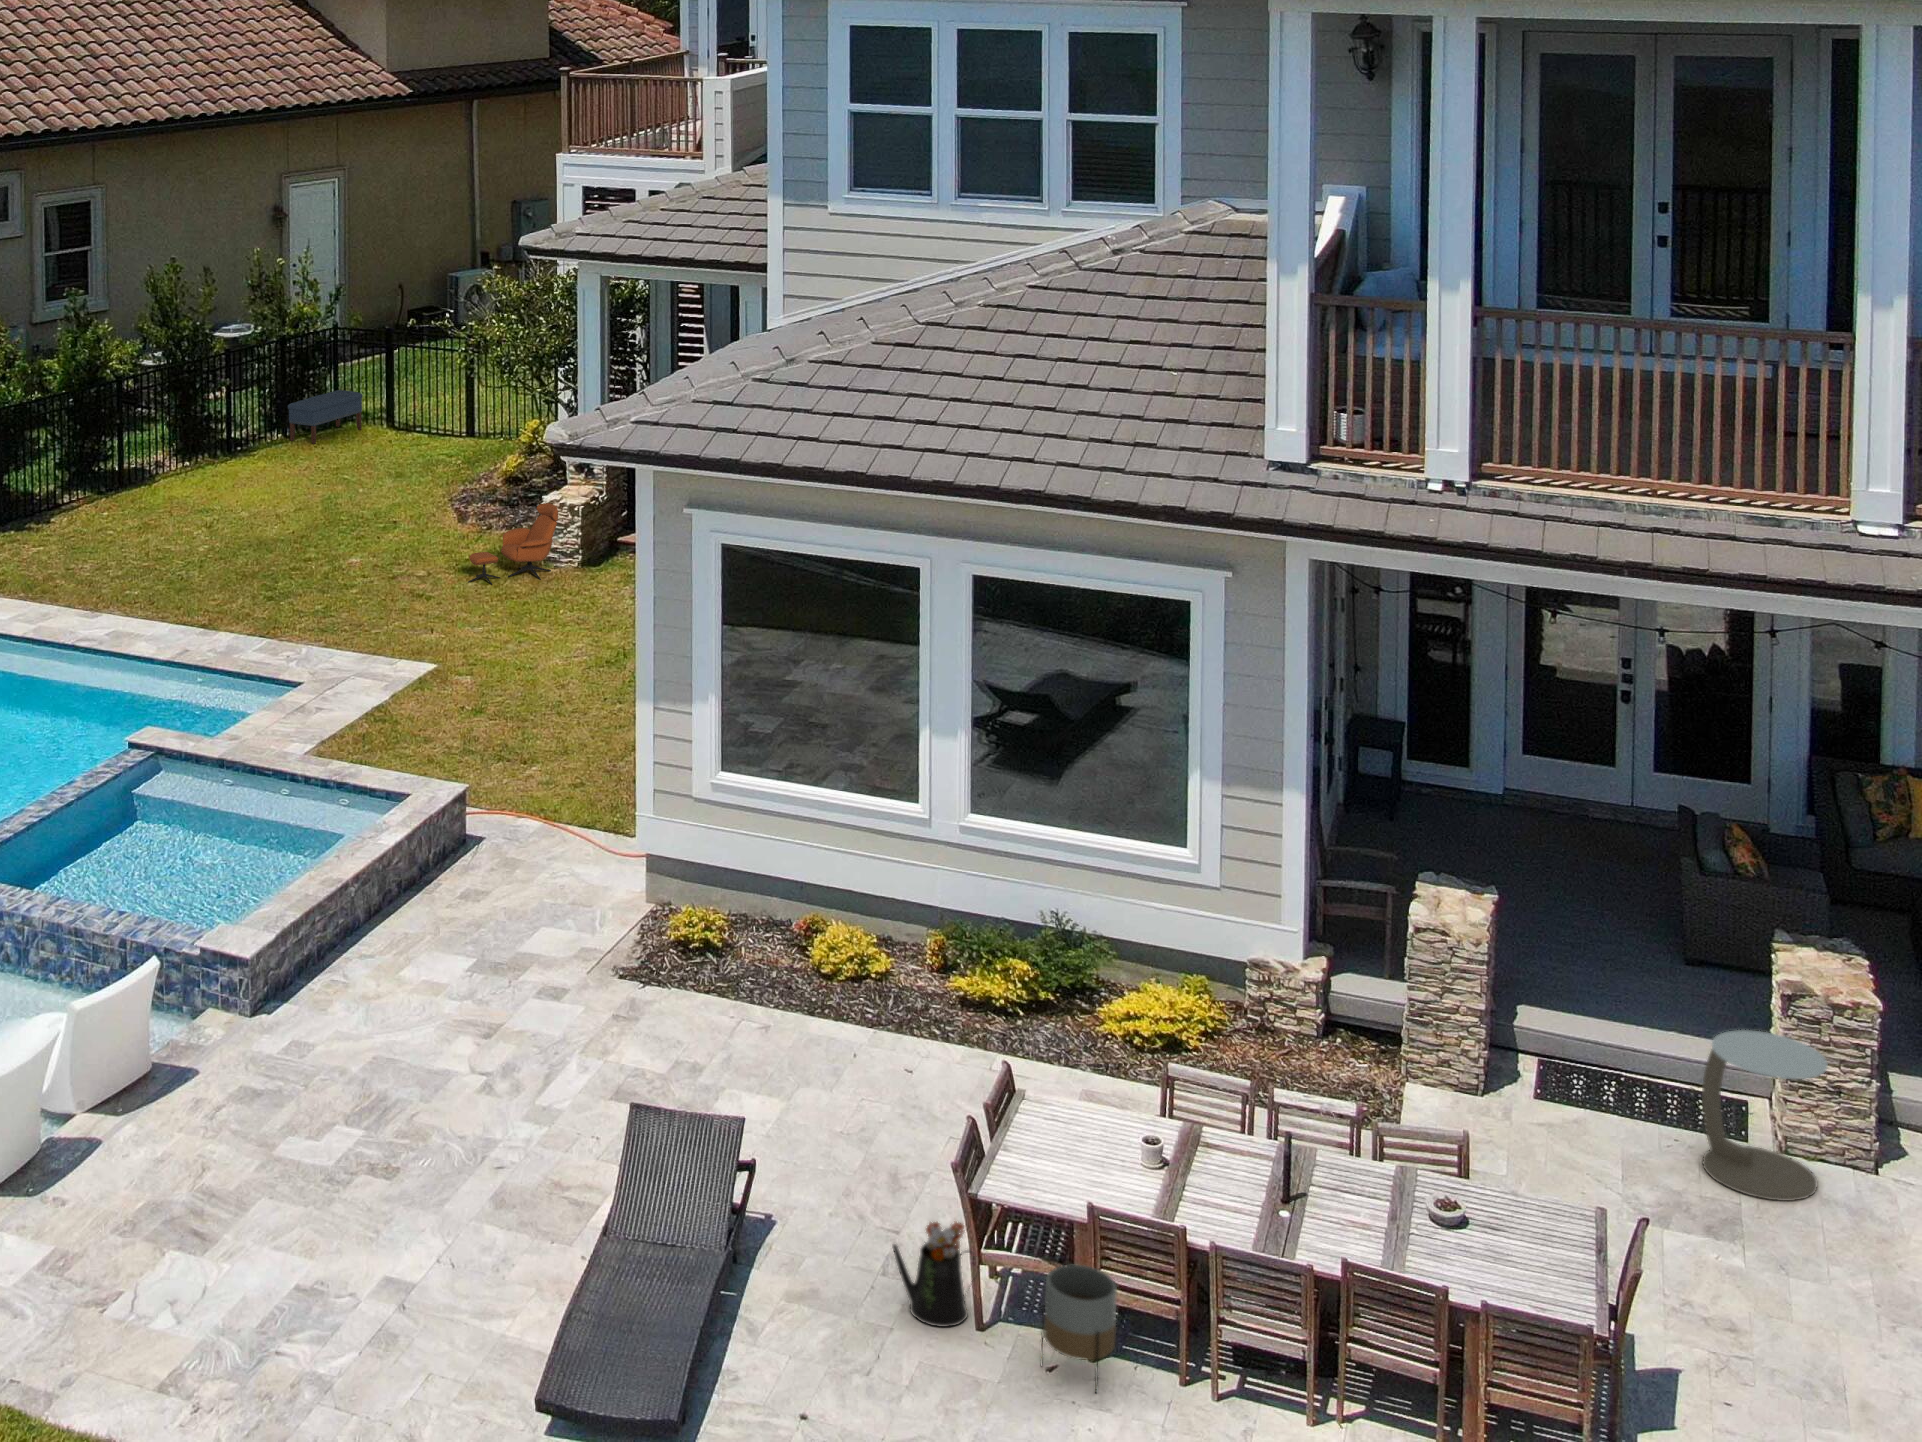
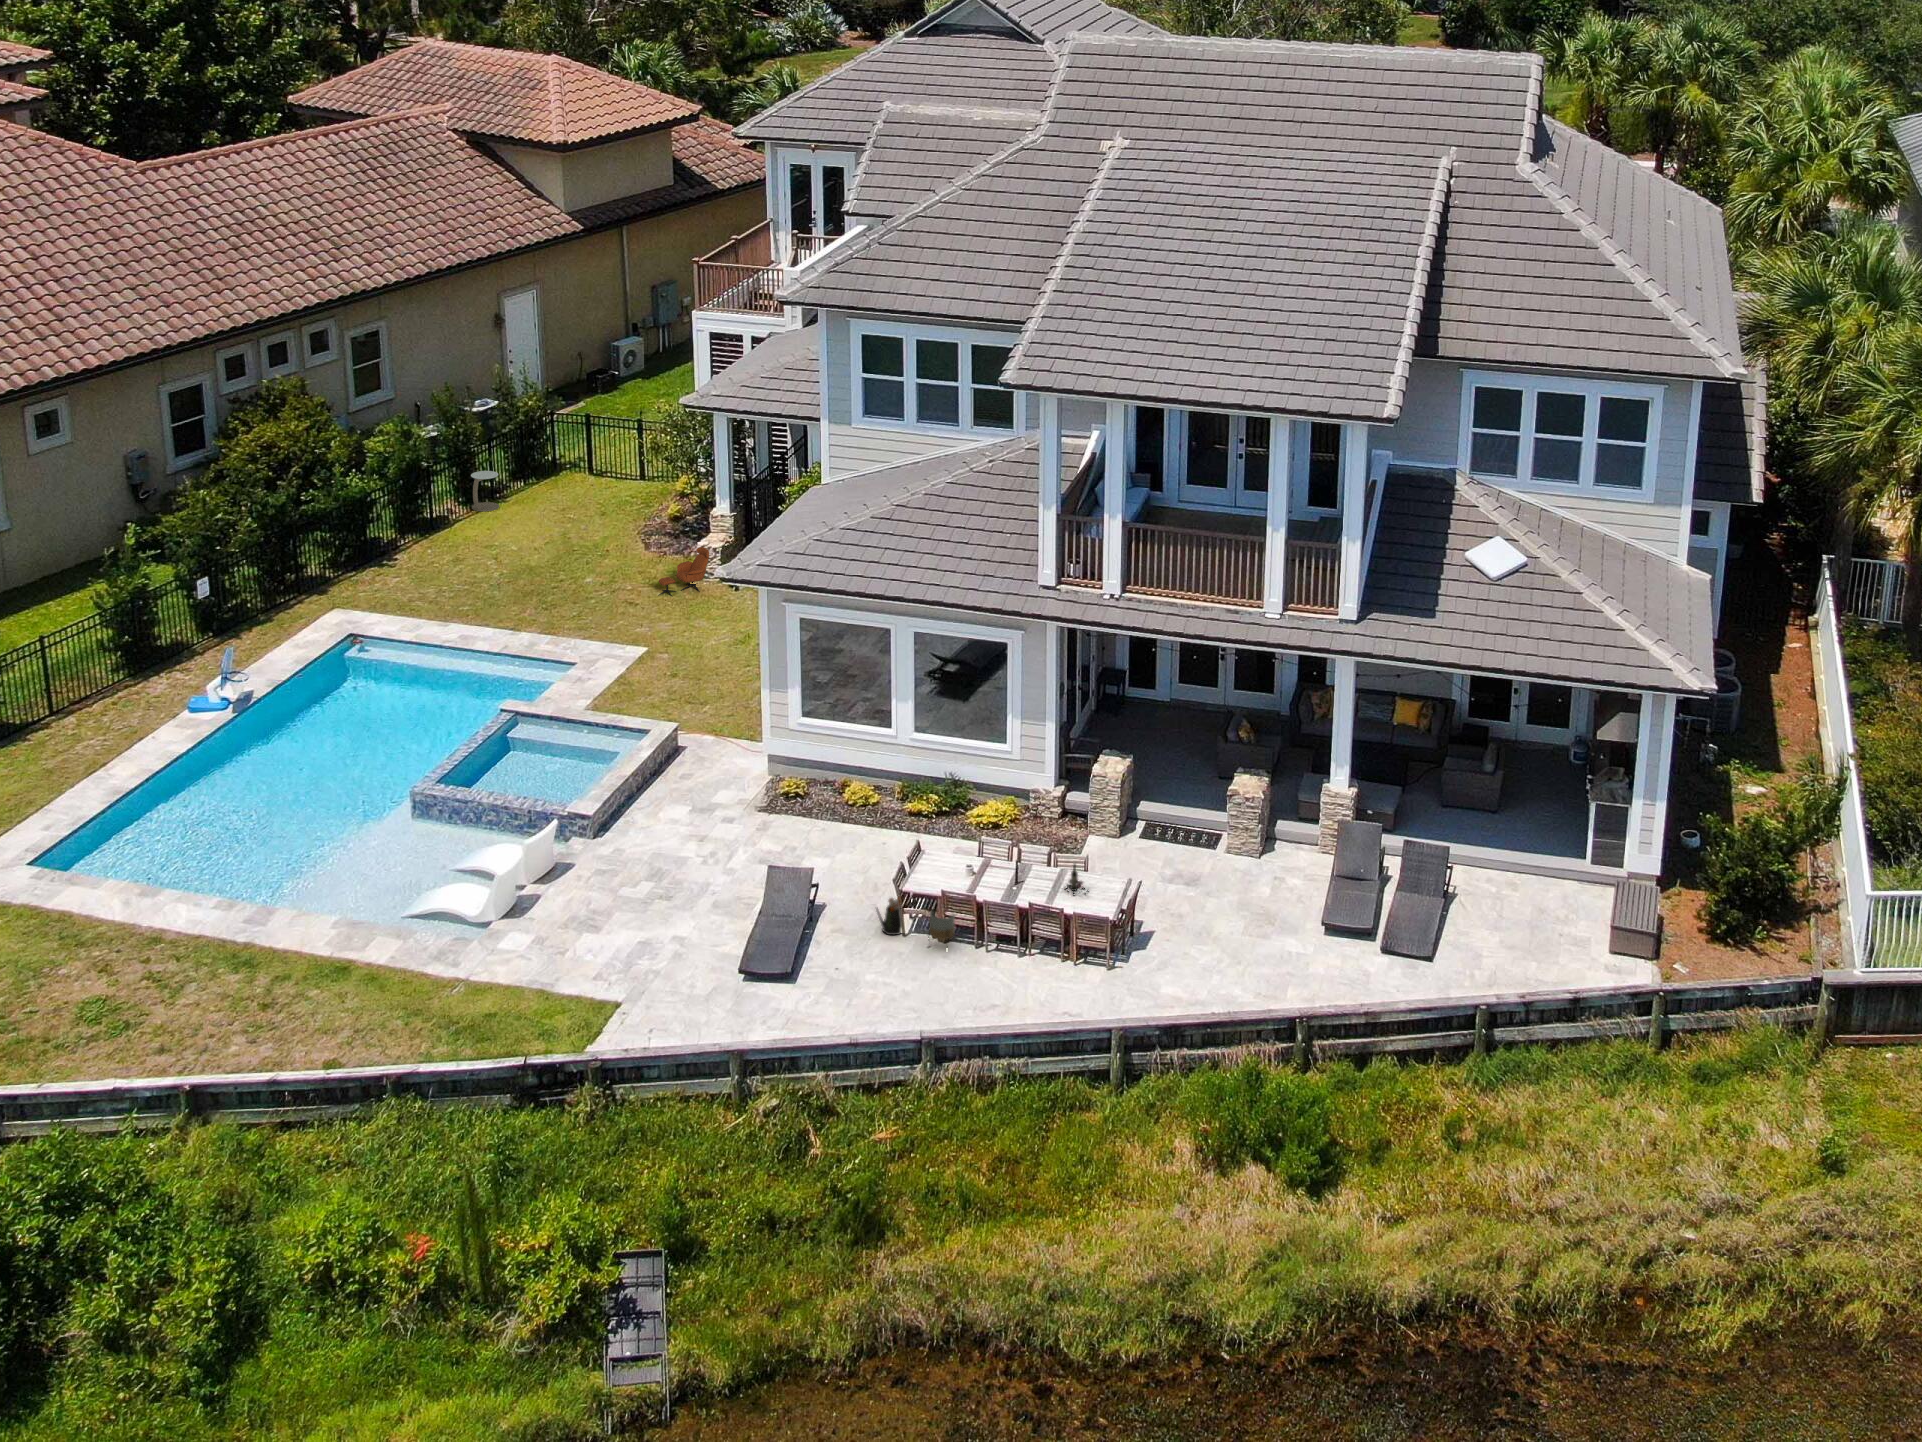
bench: present [288,390,363,444] -> none [524,452,570,490]
side table: present [1702,1030,1828,1201] -> present [471,471,499,511]
wine bottle: none [1430,1172,1507,1276] -> present [1066,864,1084,894]

